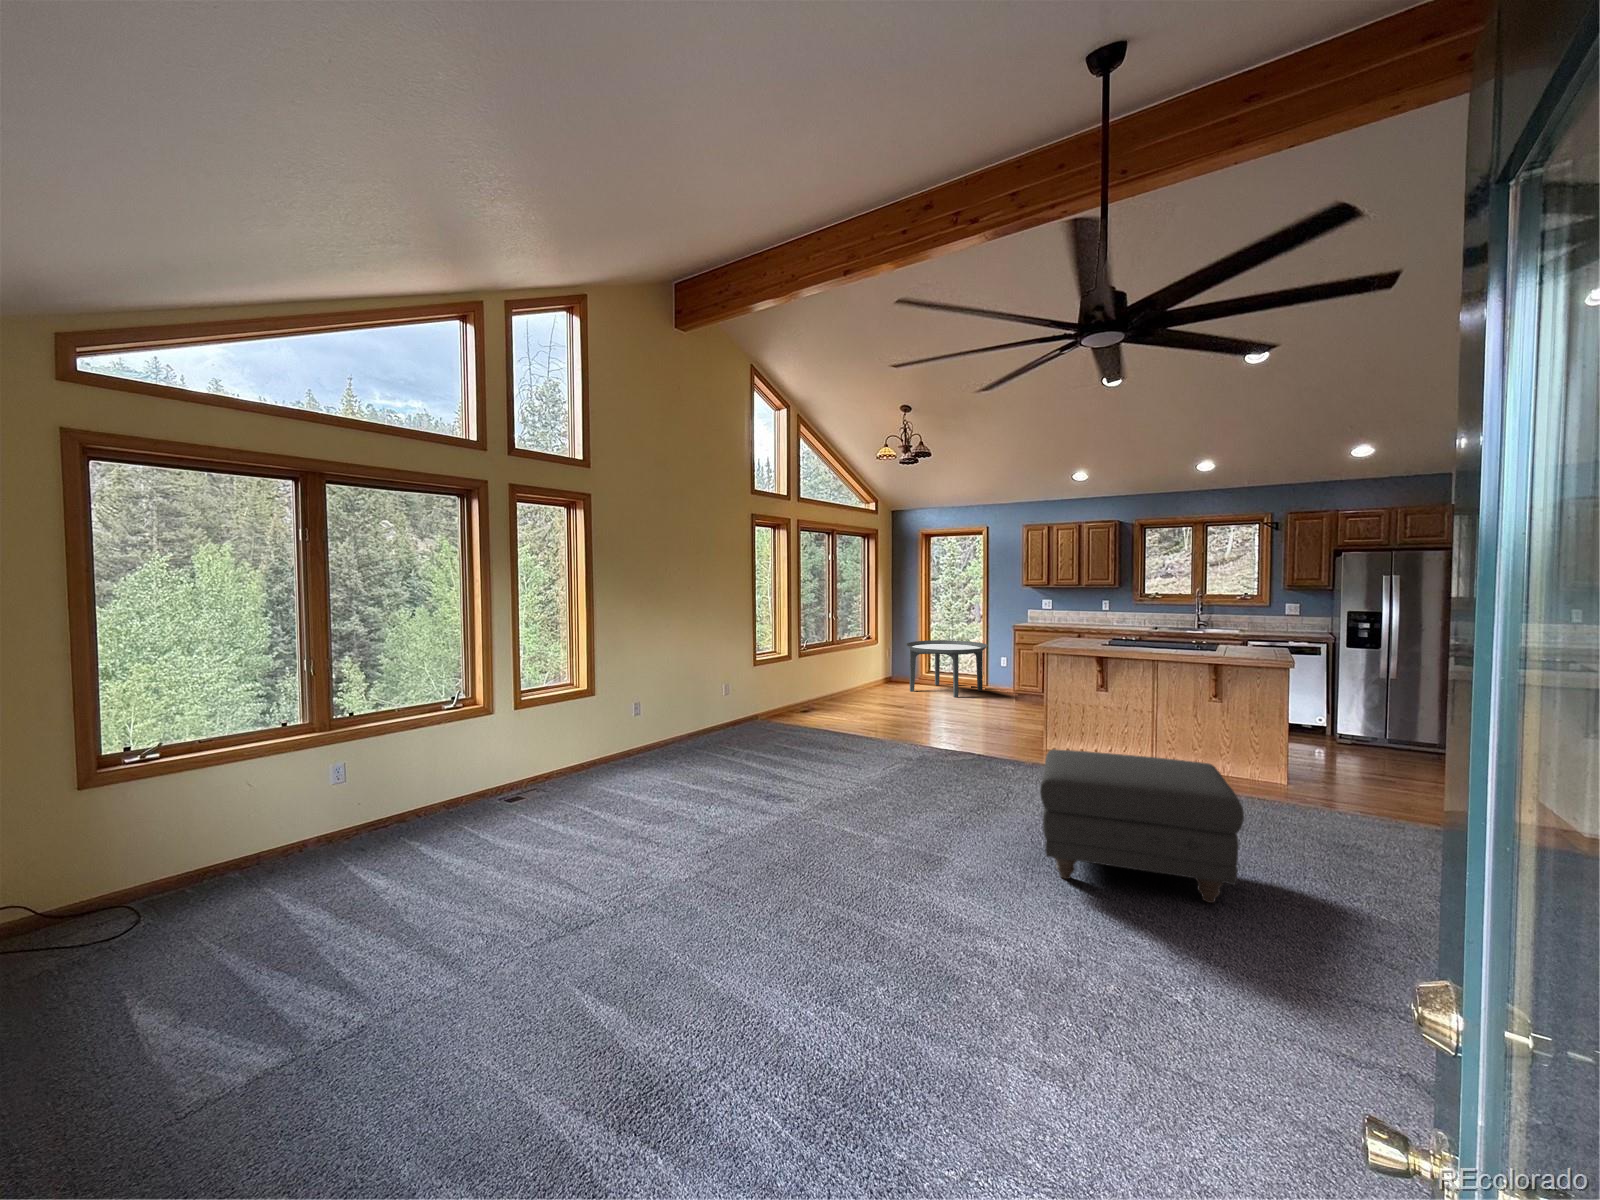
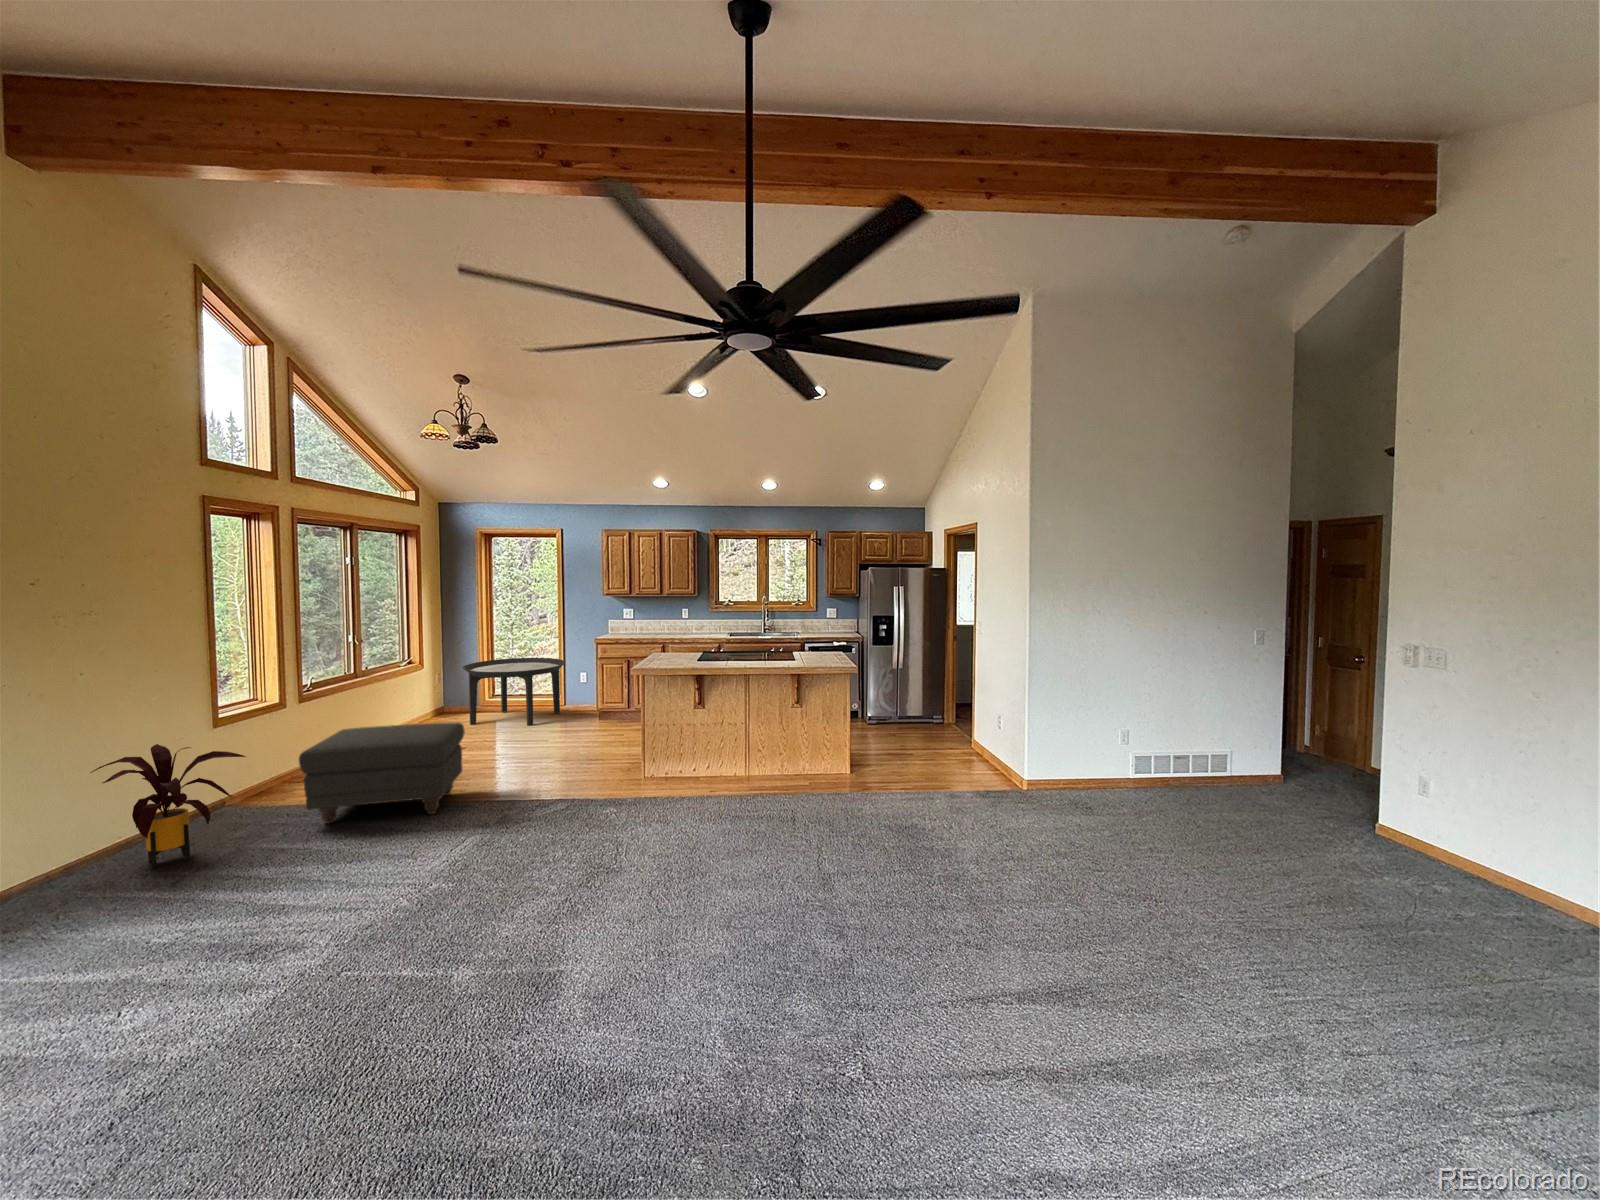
house plant: none [698,670,769,745] -> present [90,744,246,869]
ottoman: present [1040,749,1244,903] -> present [299,723,465,824]

